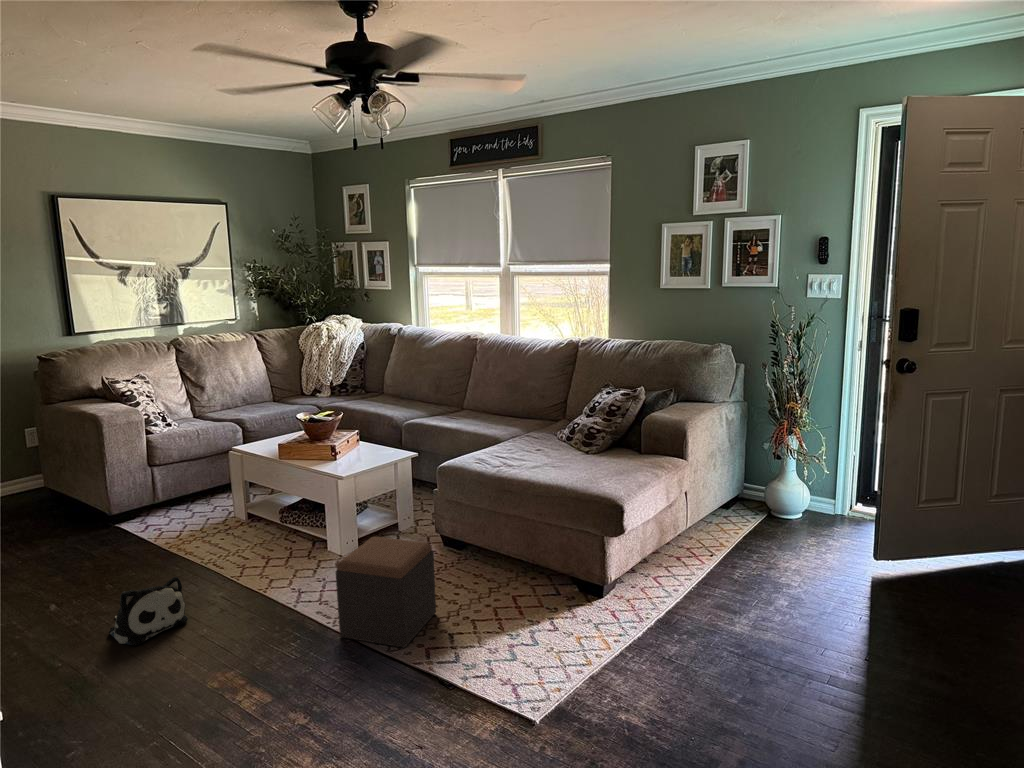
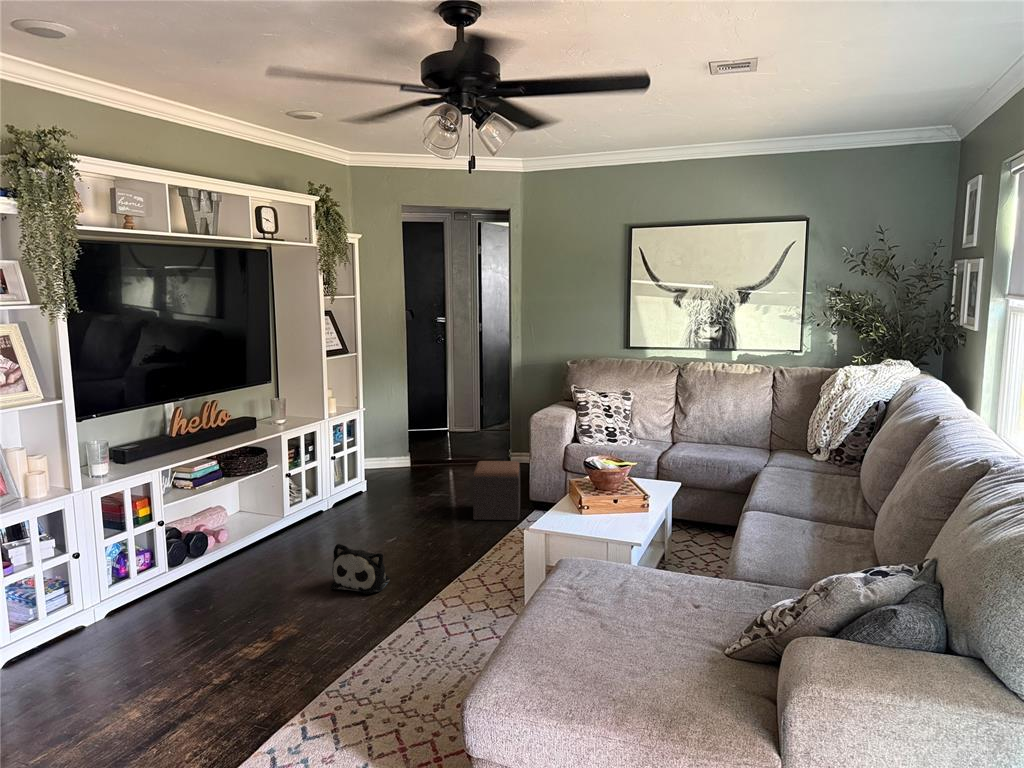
footstool: present [335,537,436,648] -> present [473,461,520,520]

